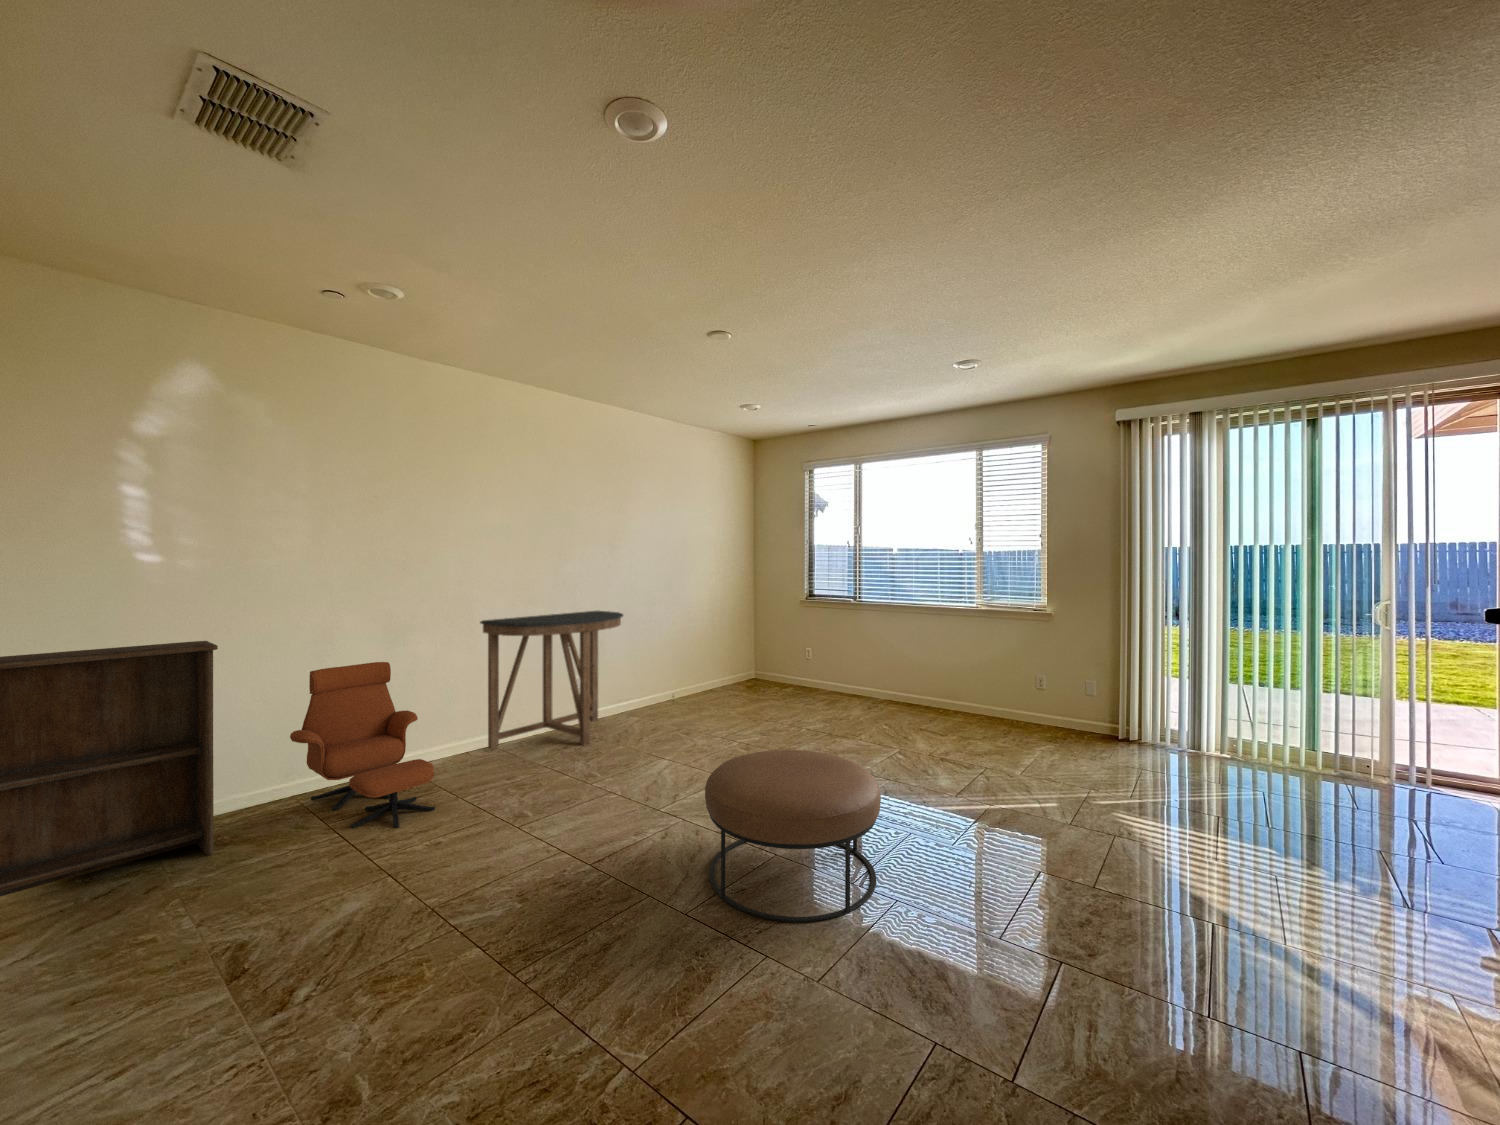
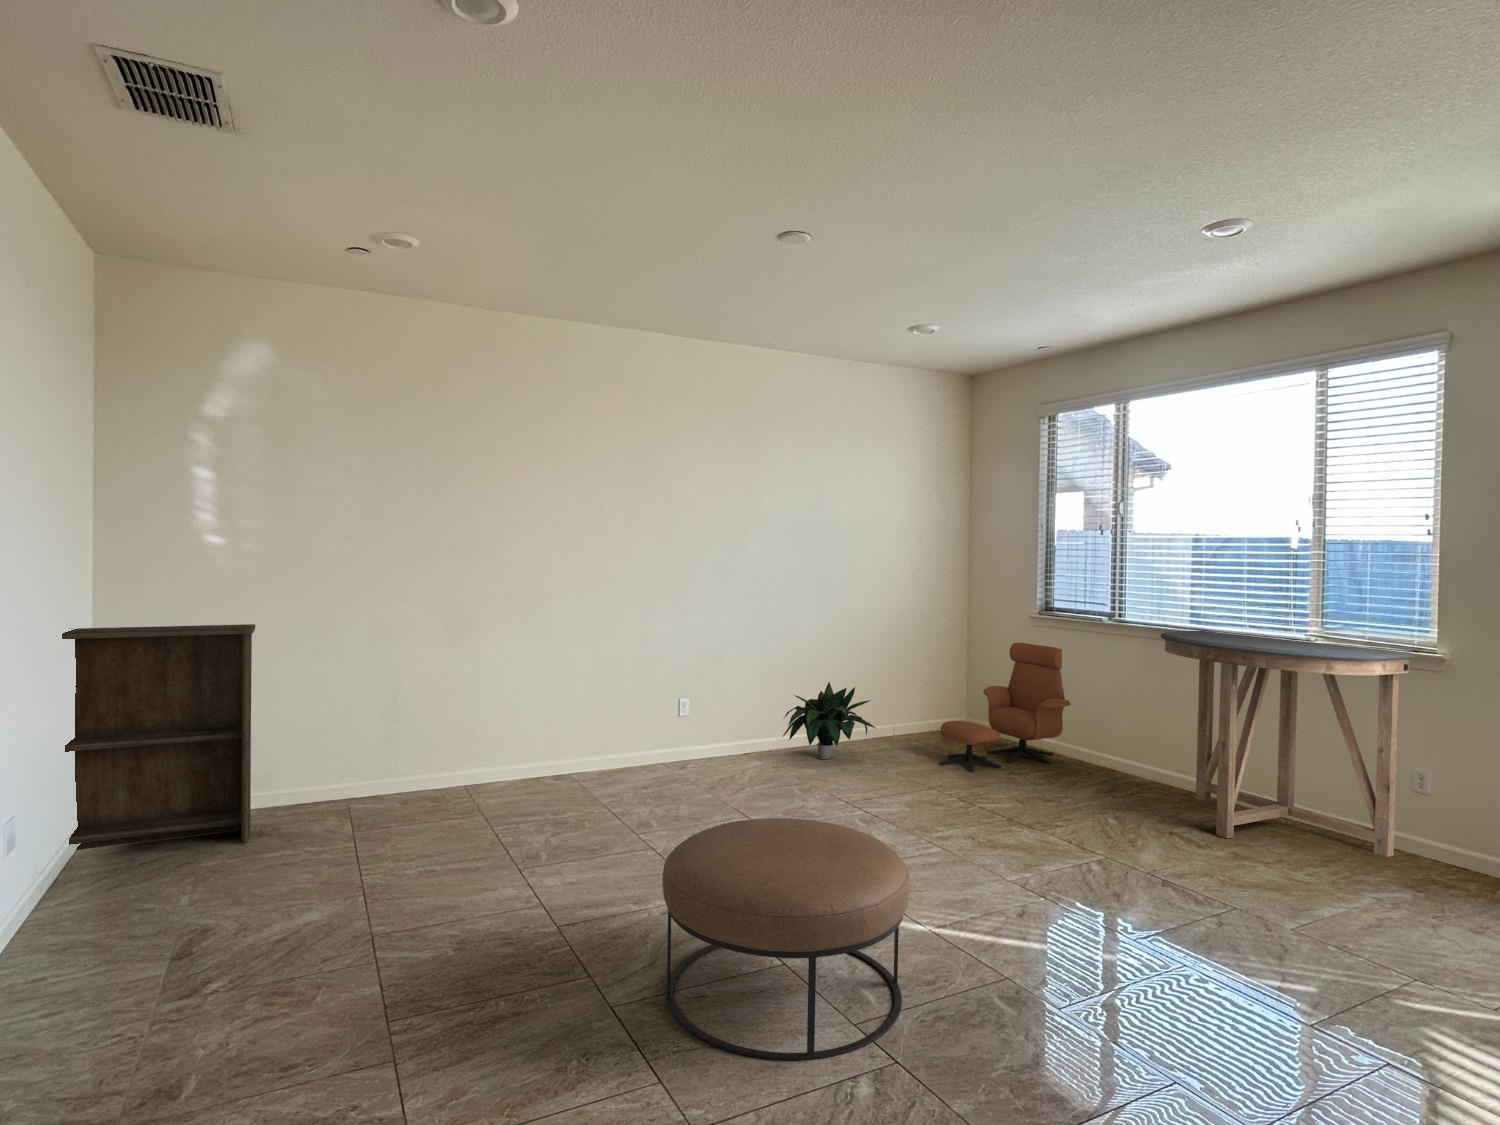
console table: present [480,611,623,749] -> present [1161,631,1415,857]
potted plant: none [647,654,719,710] -> present [782,682,875,759]
lounge chair: present [290,662,435,828] -> present [939,643,1071,772]

